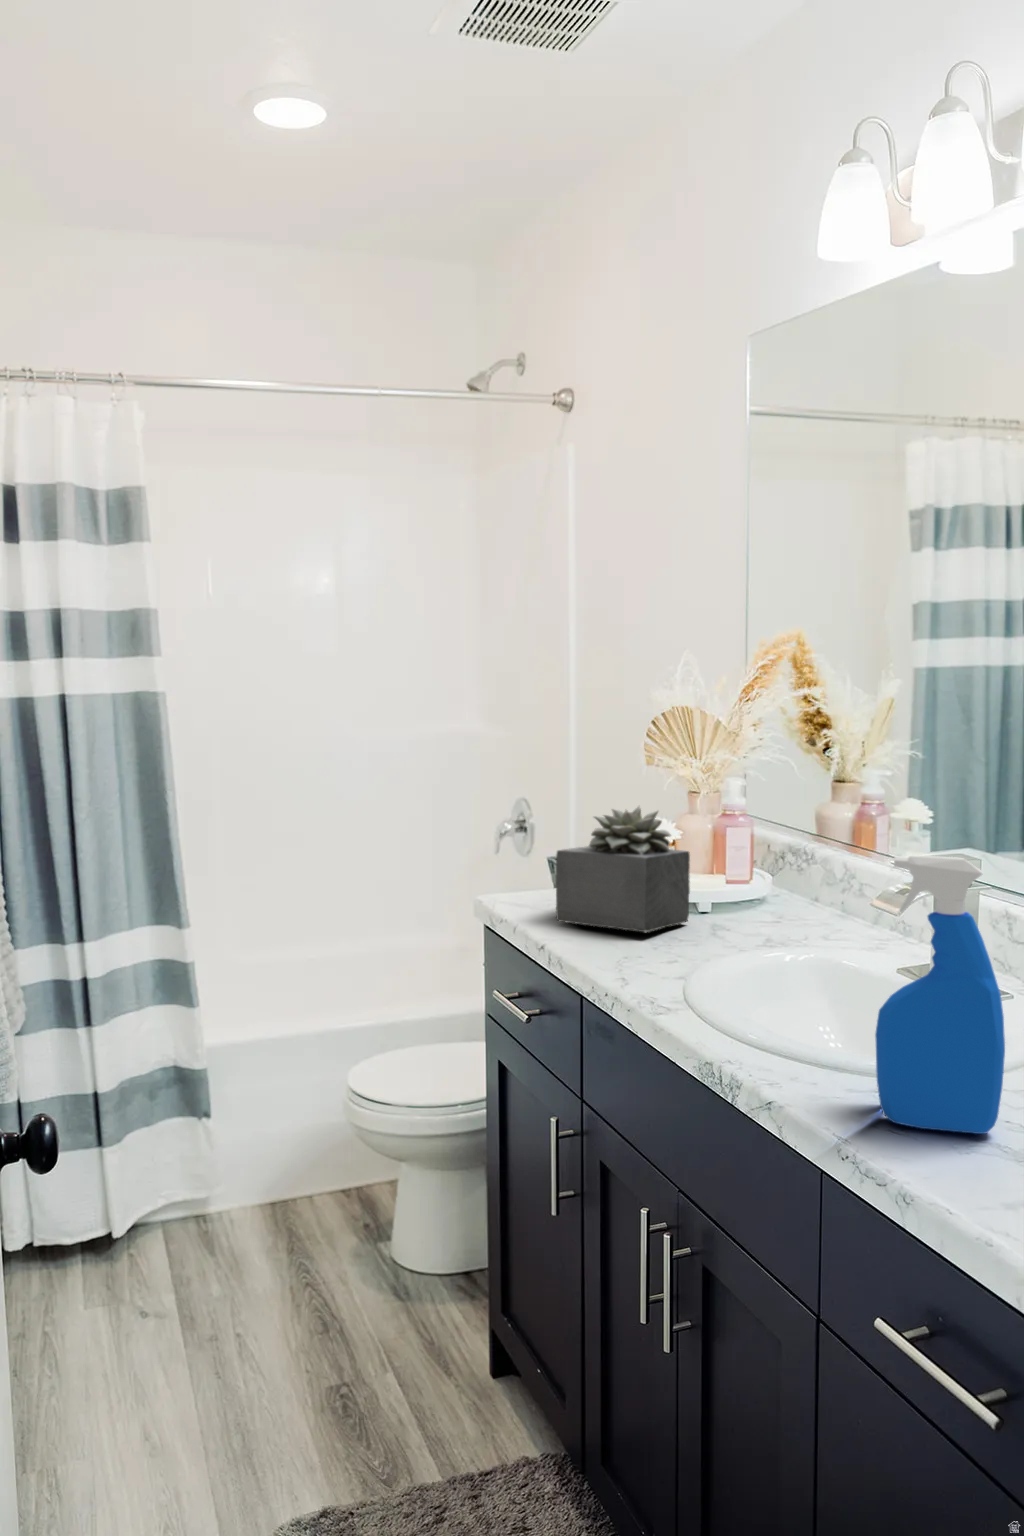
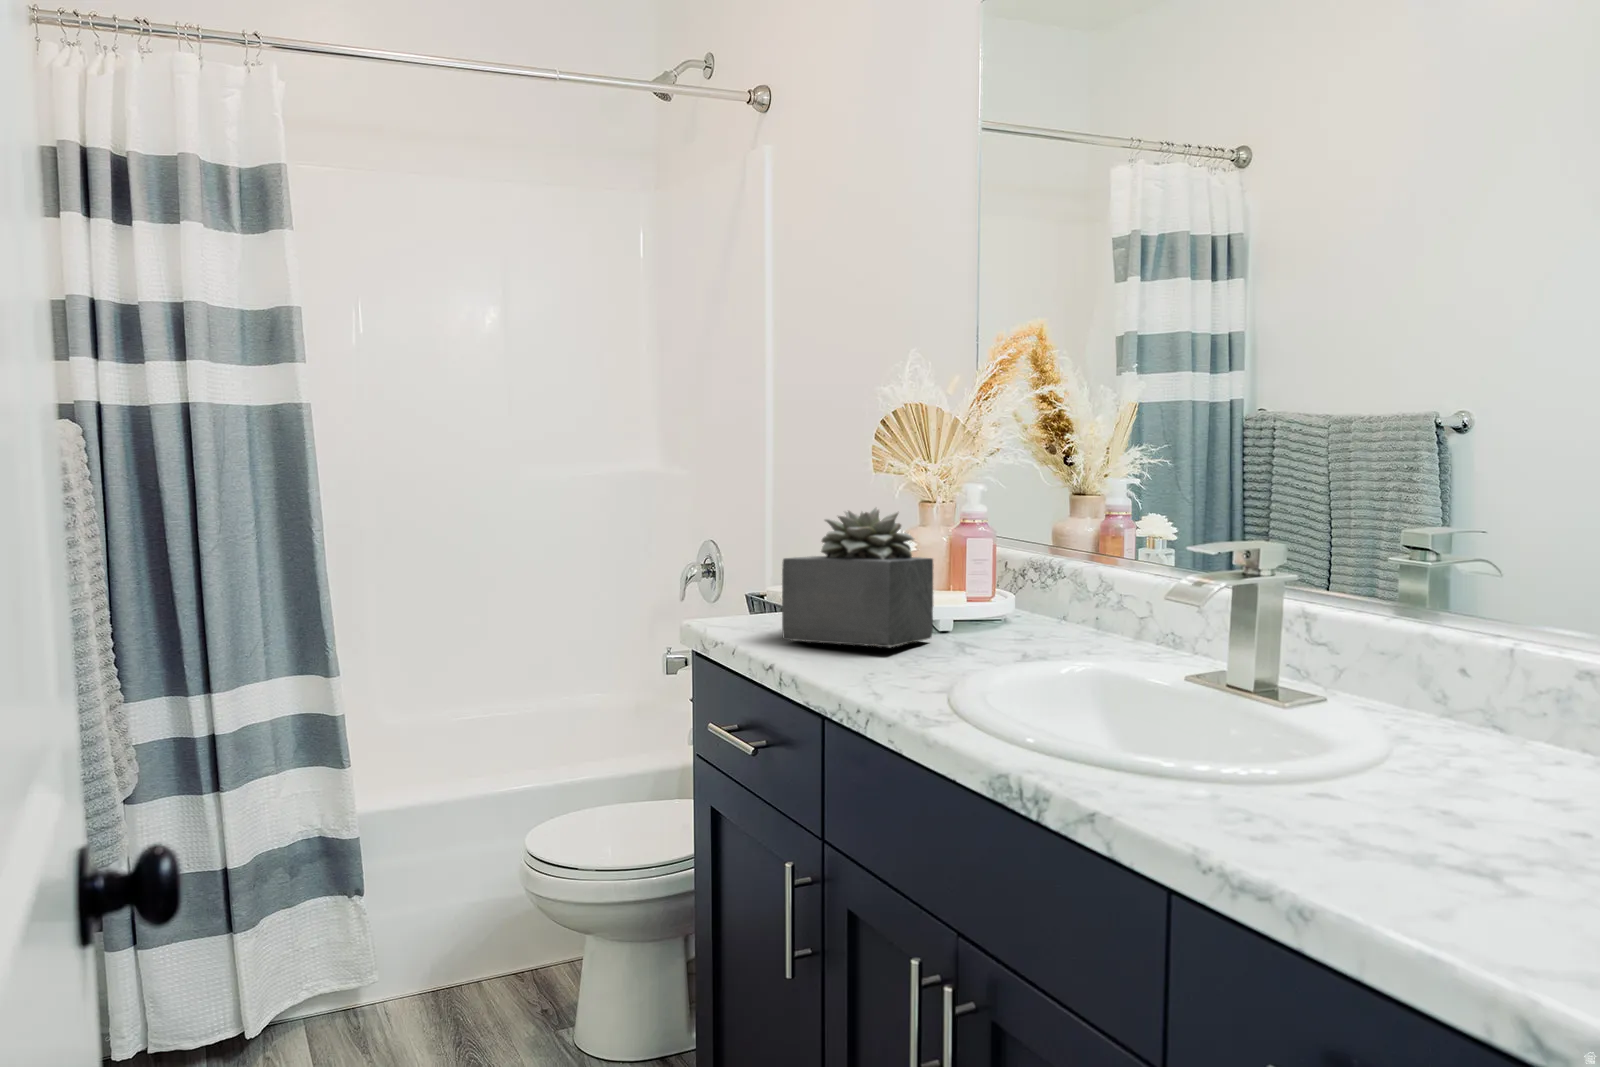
spray bottle: present [875,855,1005,1134] -> none [1229,500,1389,838]

